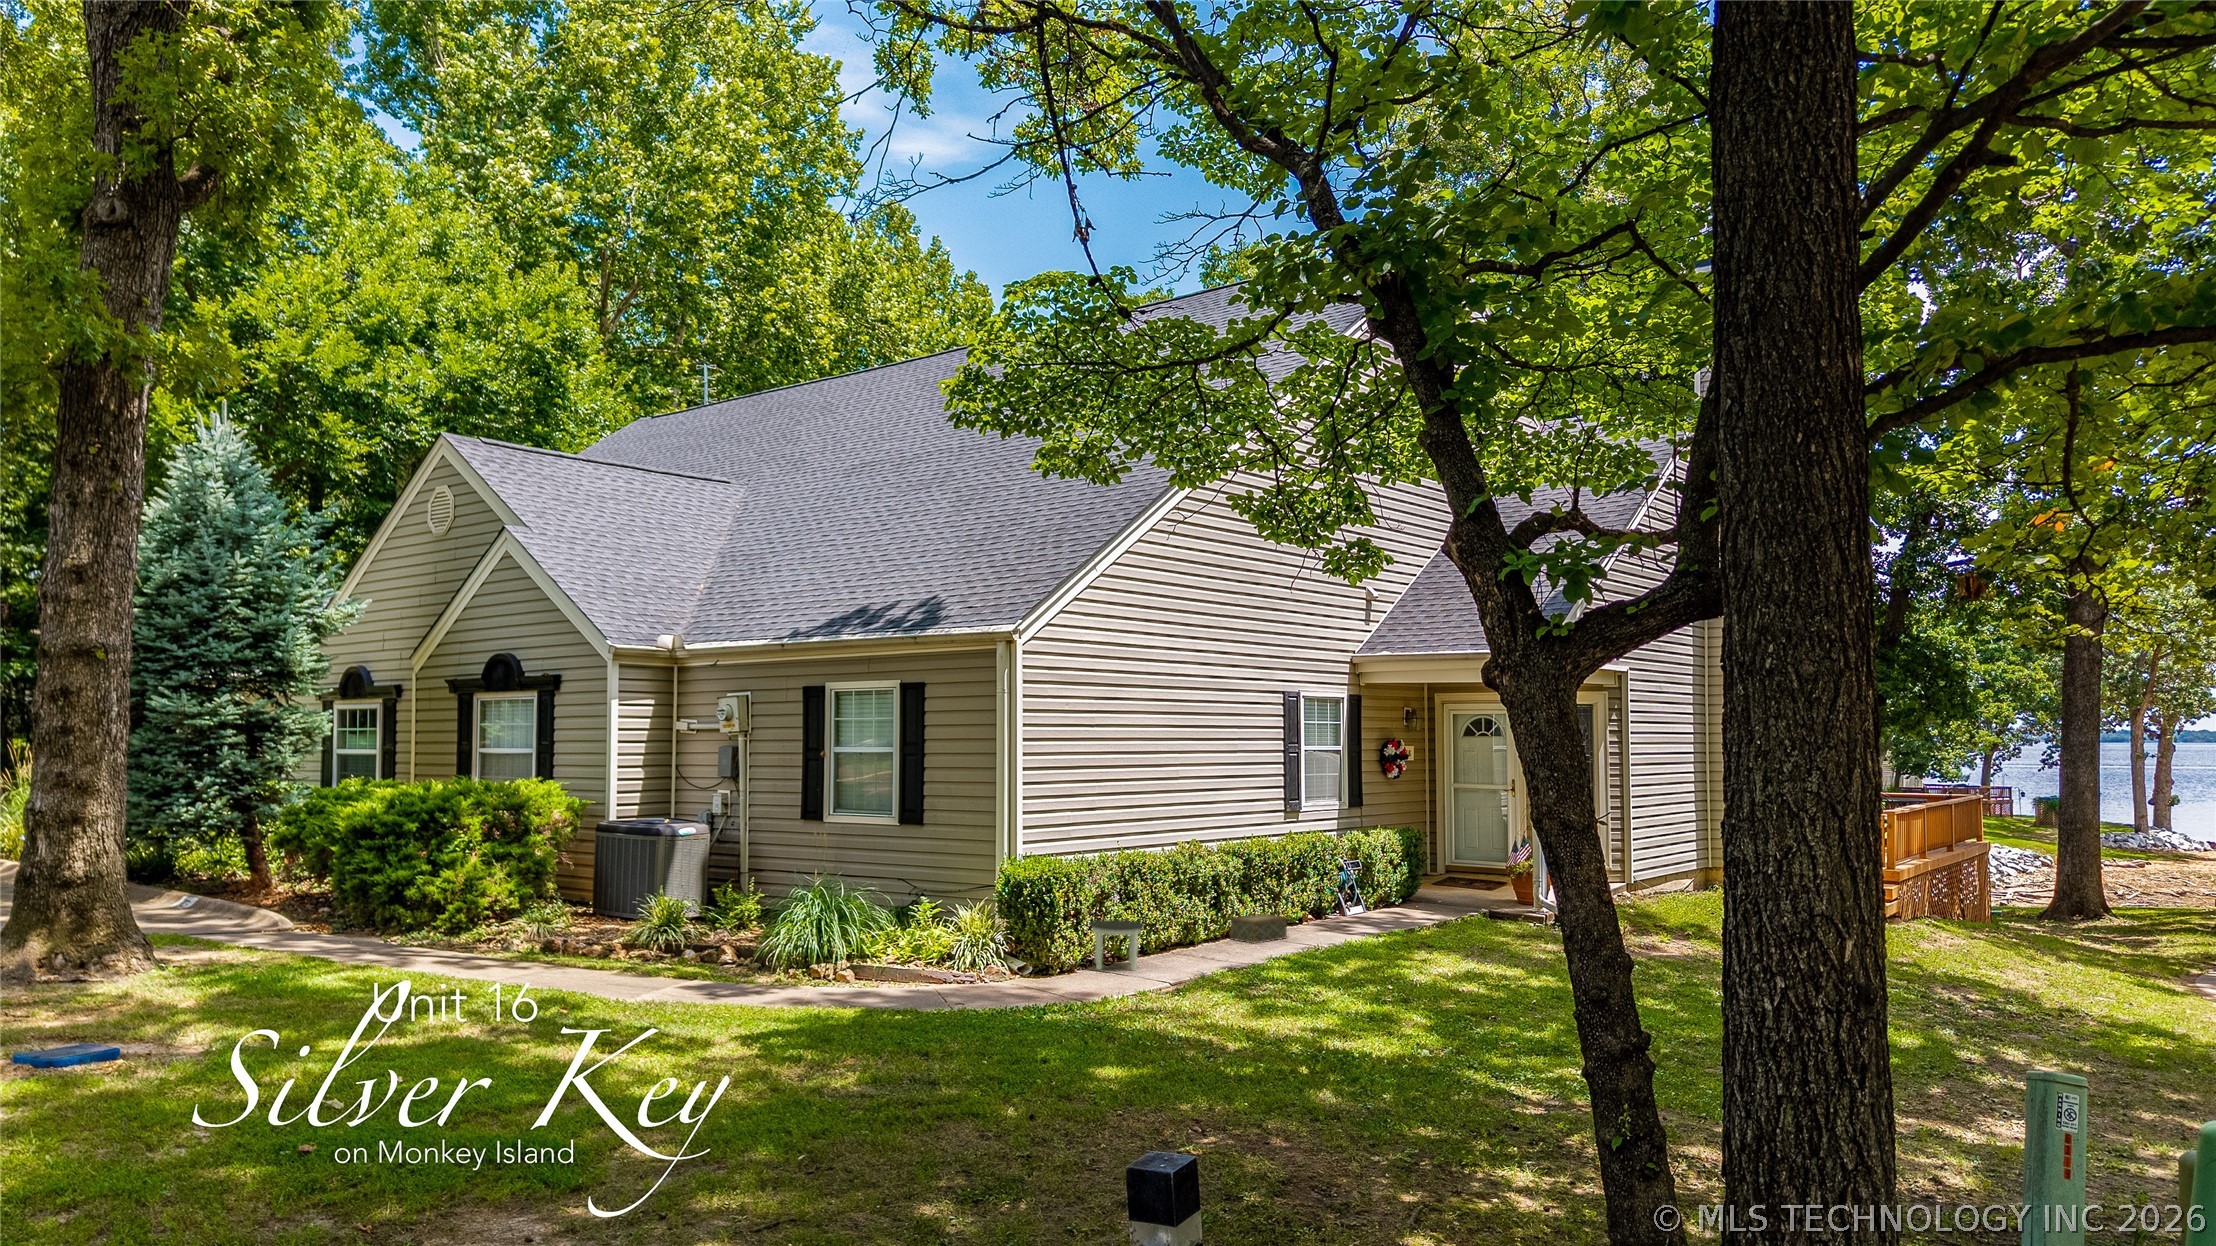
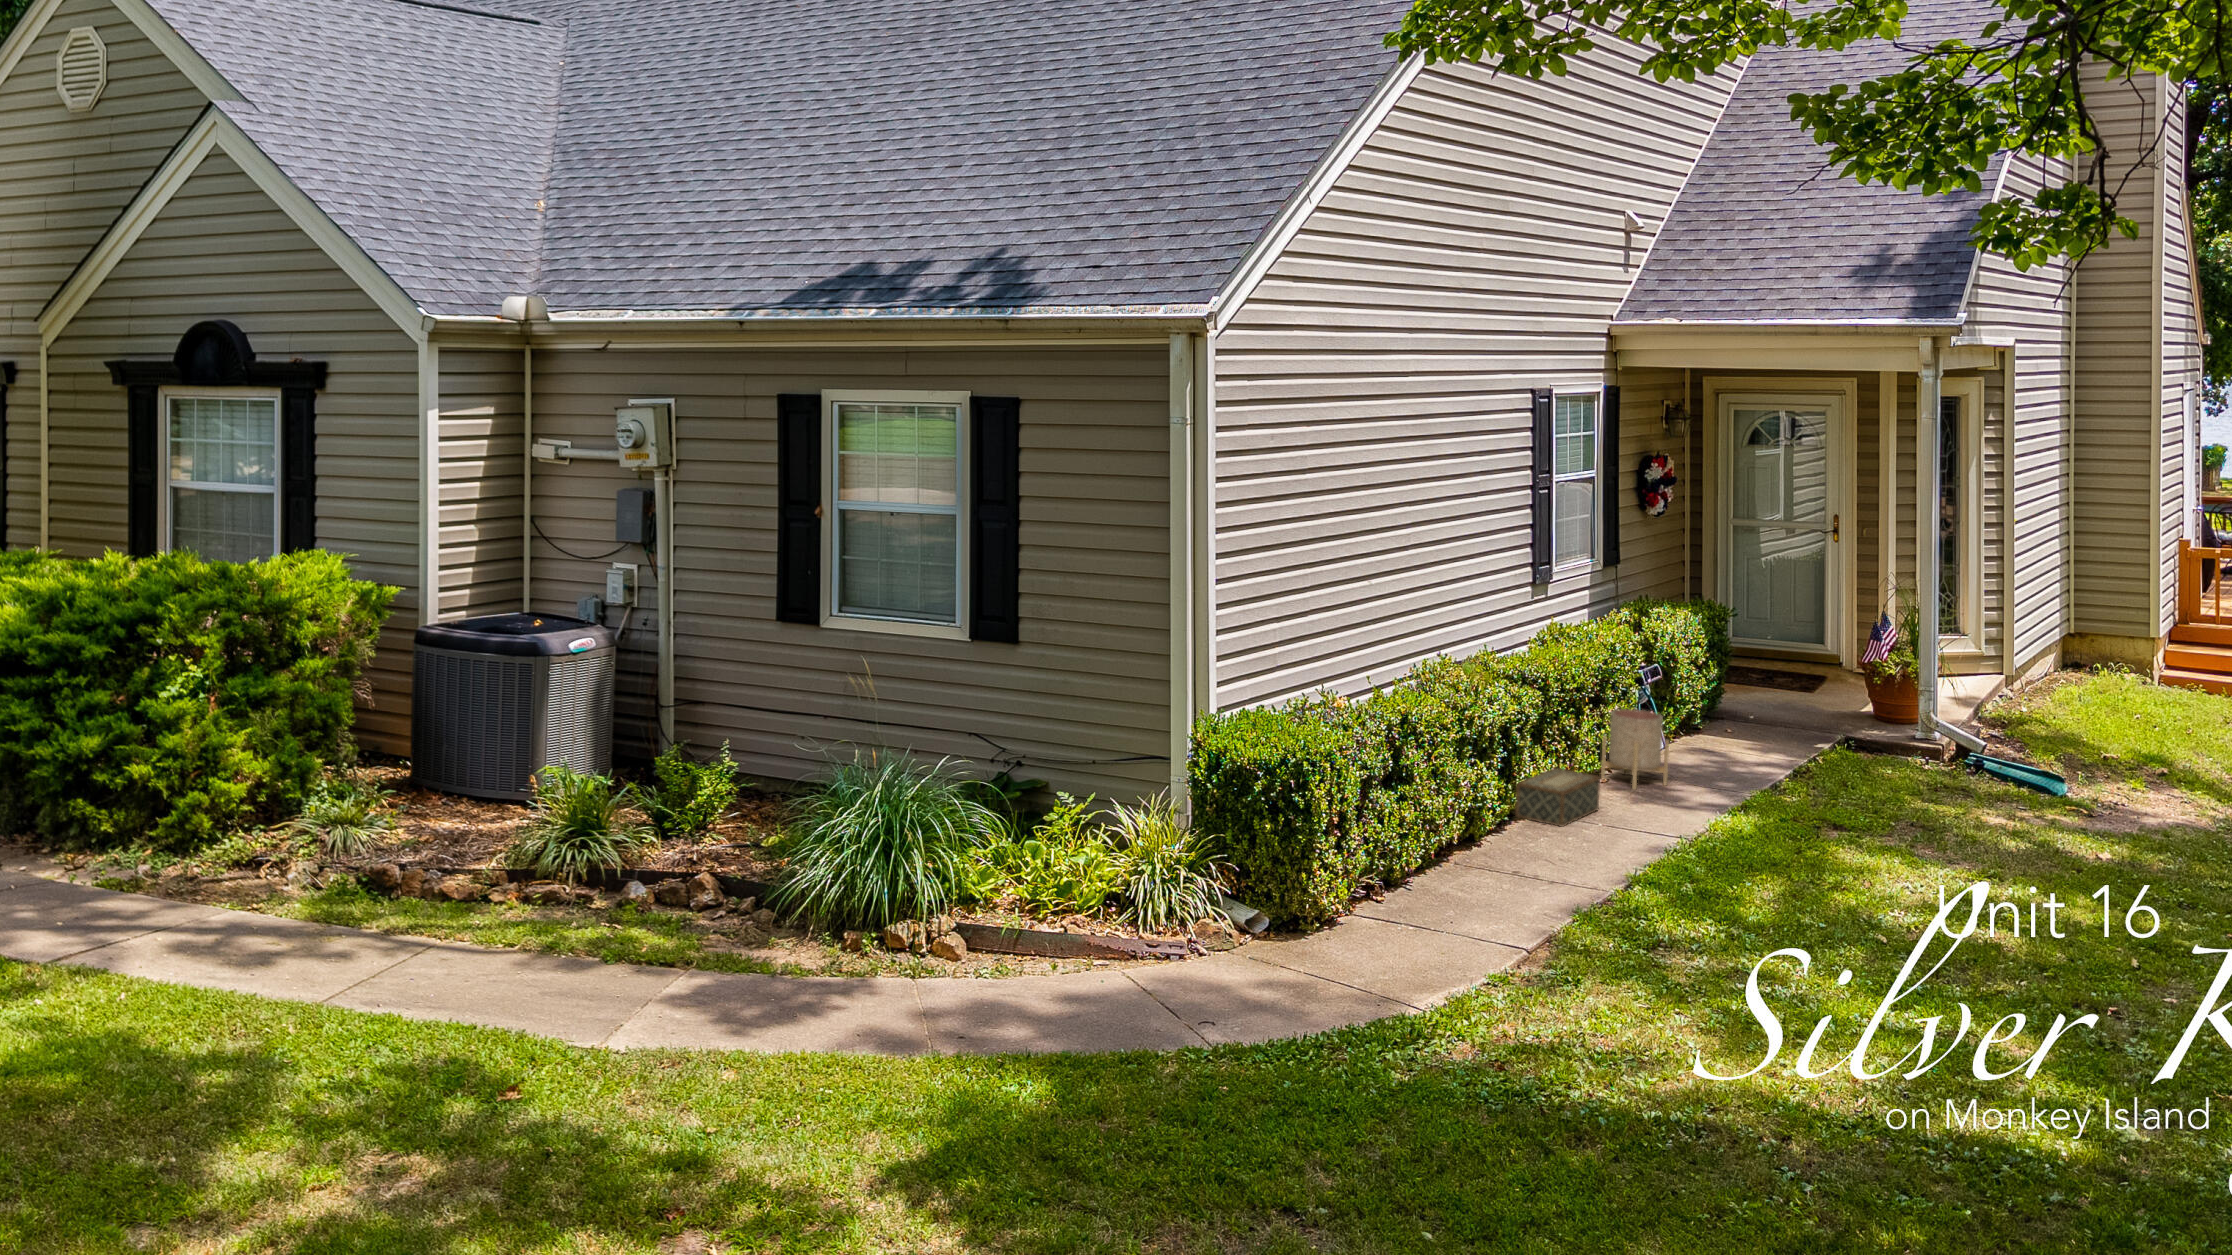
planter: none [1307,884,1347,932] -> present [1601,709,1669,789]
round table: present [1089,919,1144,971] -> none [1361,821,1458,918]

